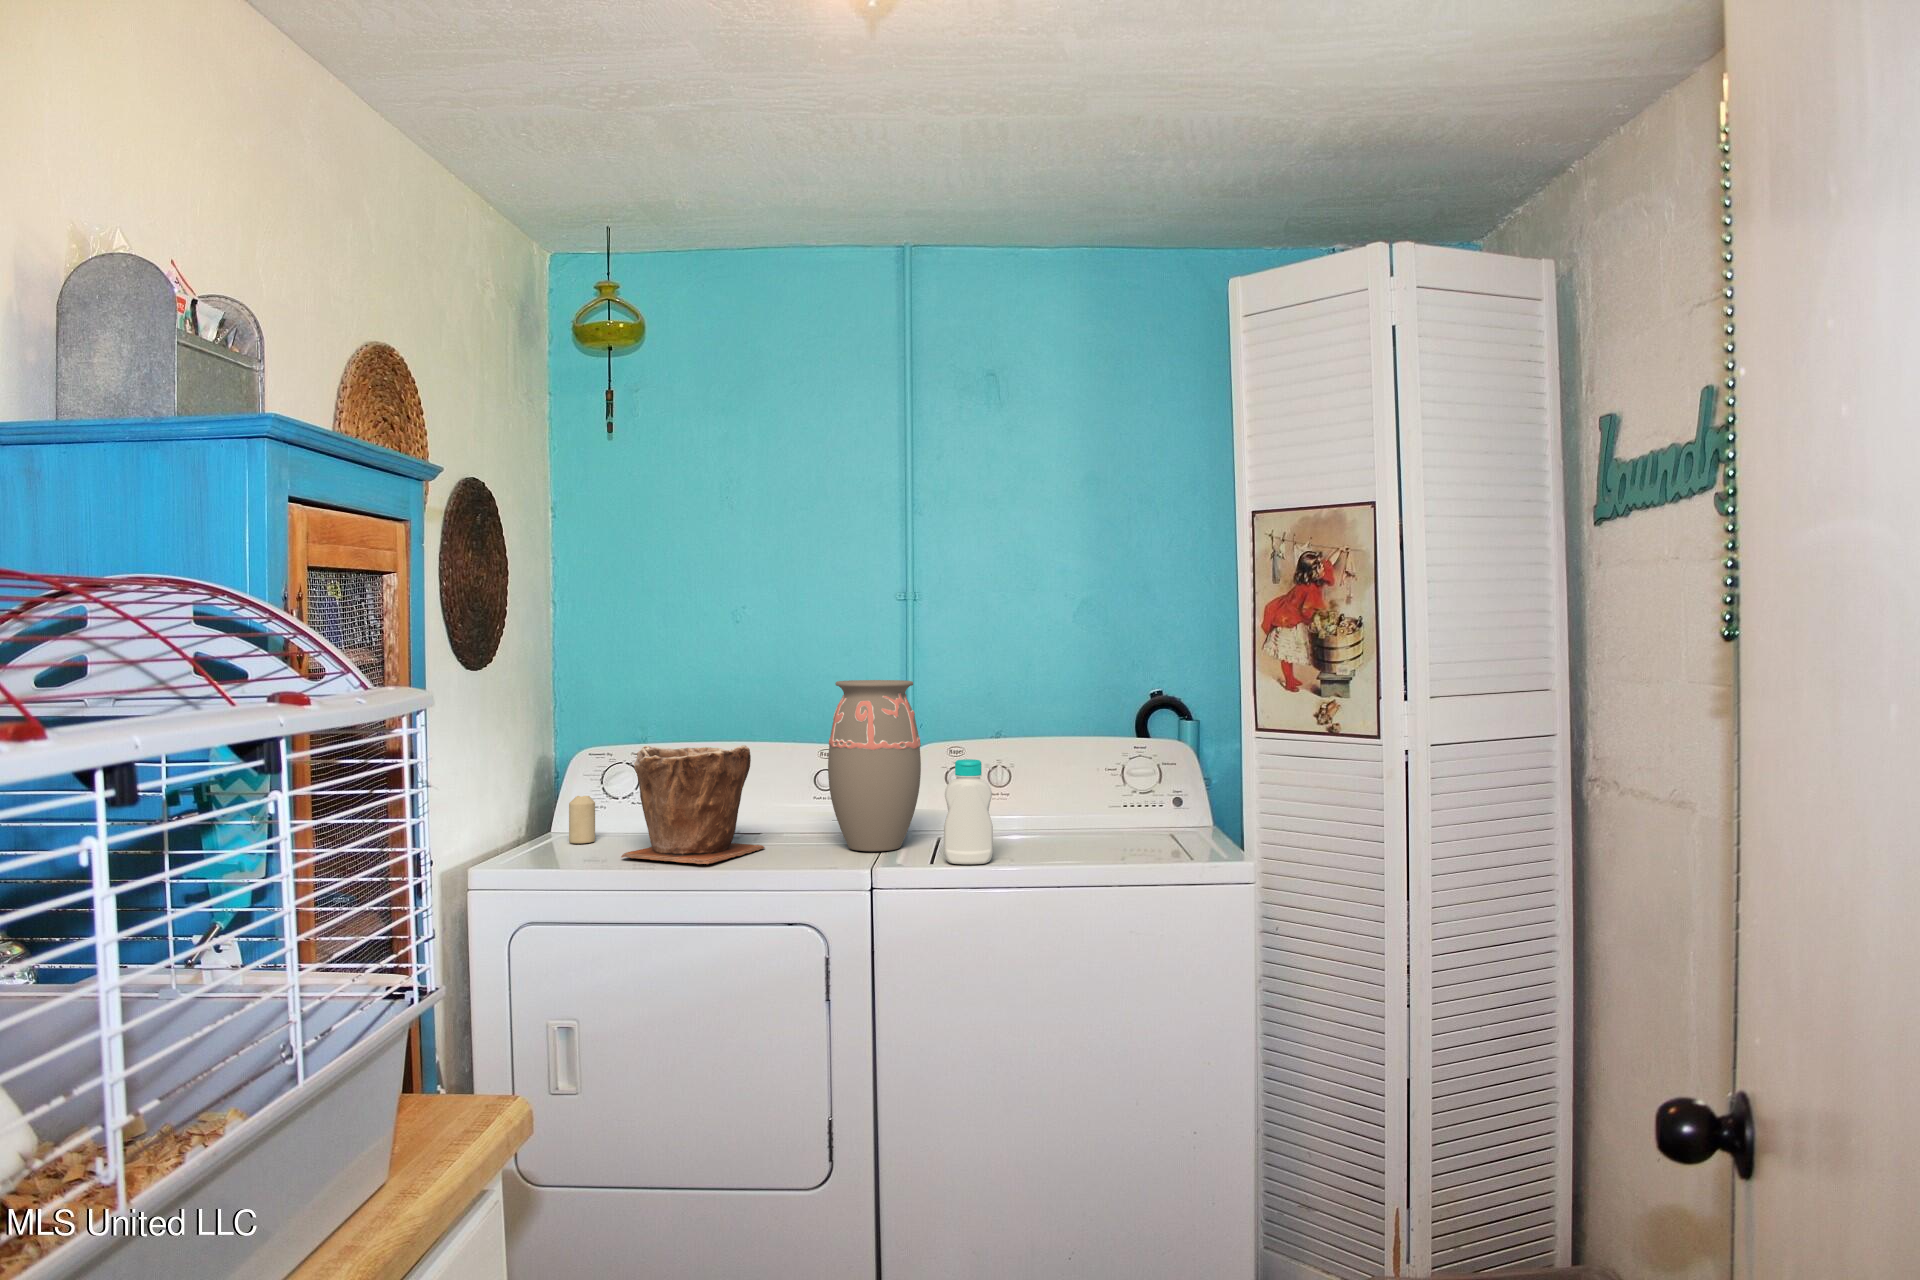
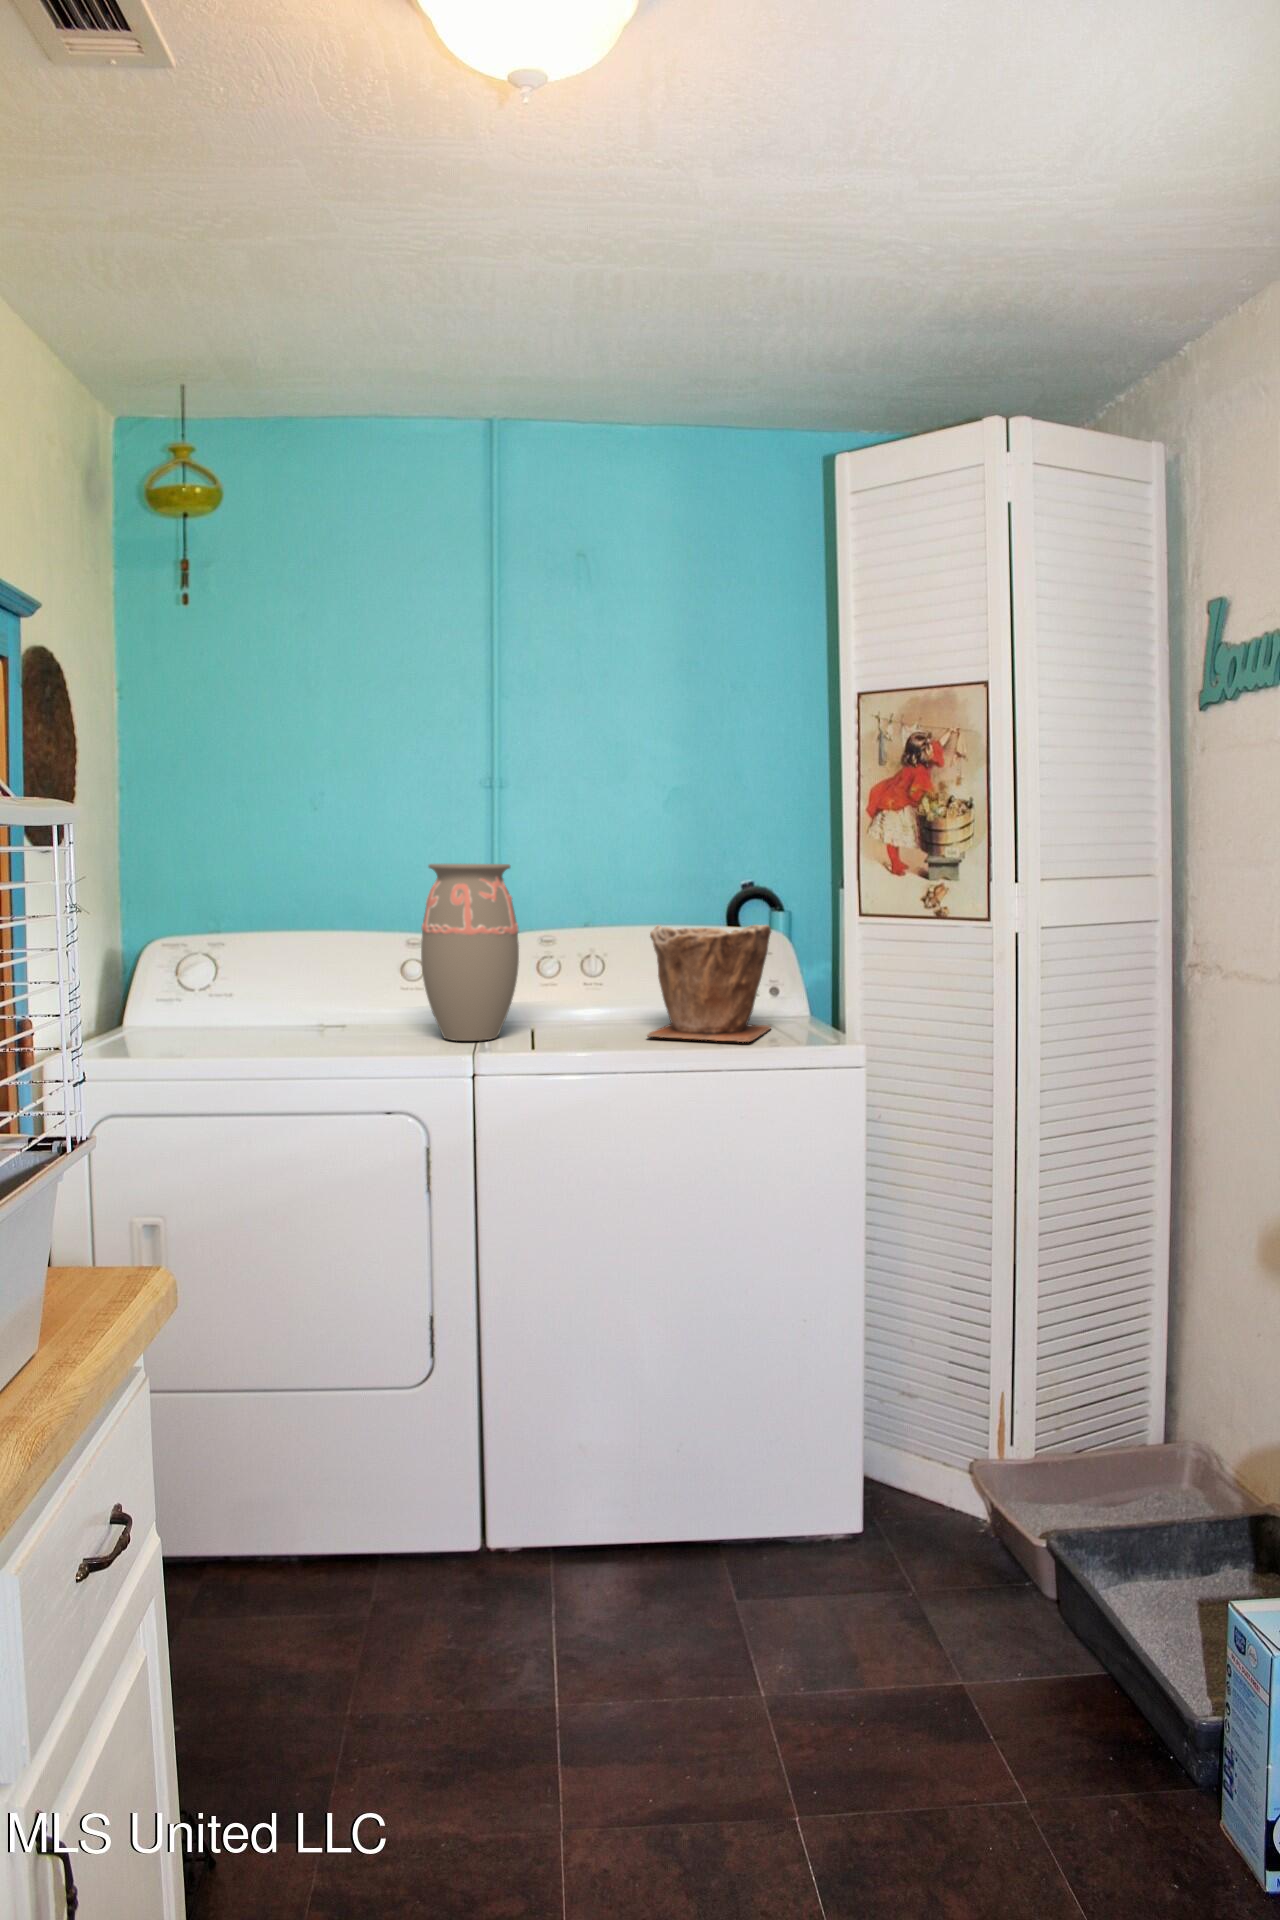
plant pot: present [621,745,765,864] -> present [647,925,771,1042]
bottle: present [944,759,993,864] -> none [547,944,597,1052]
candle: present [569,796,595,843] -> none [138,987,168,1037]

